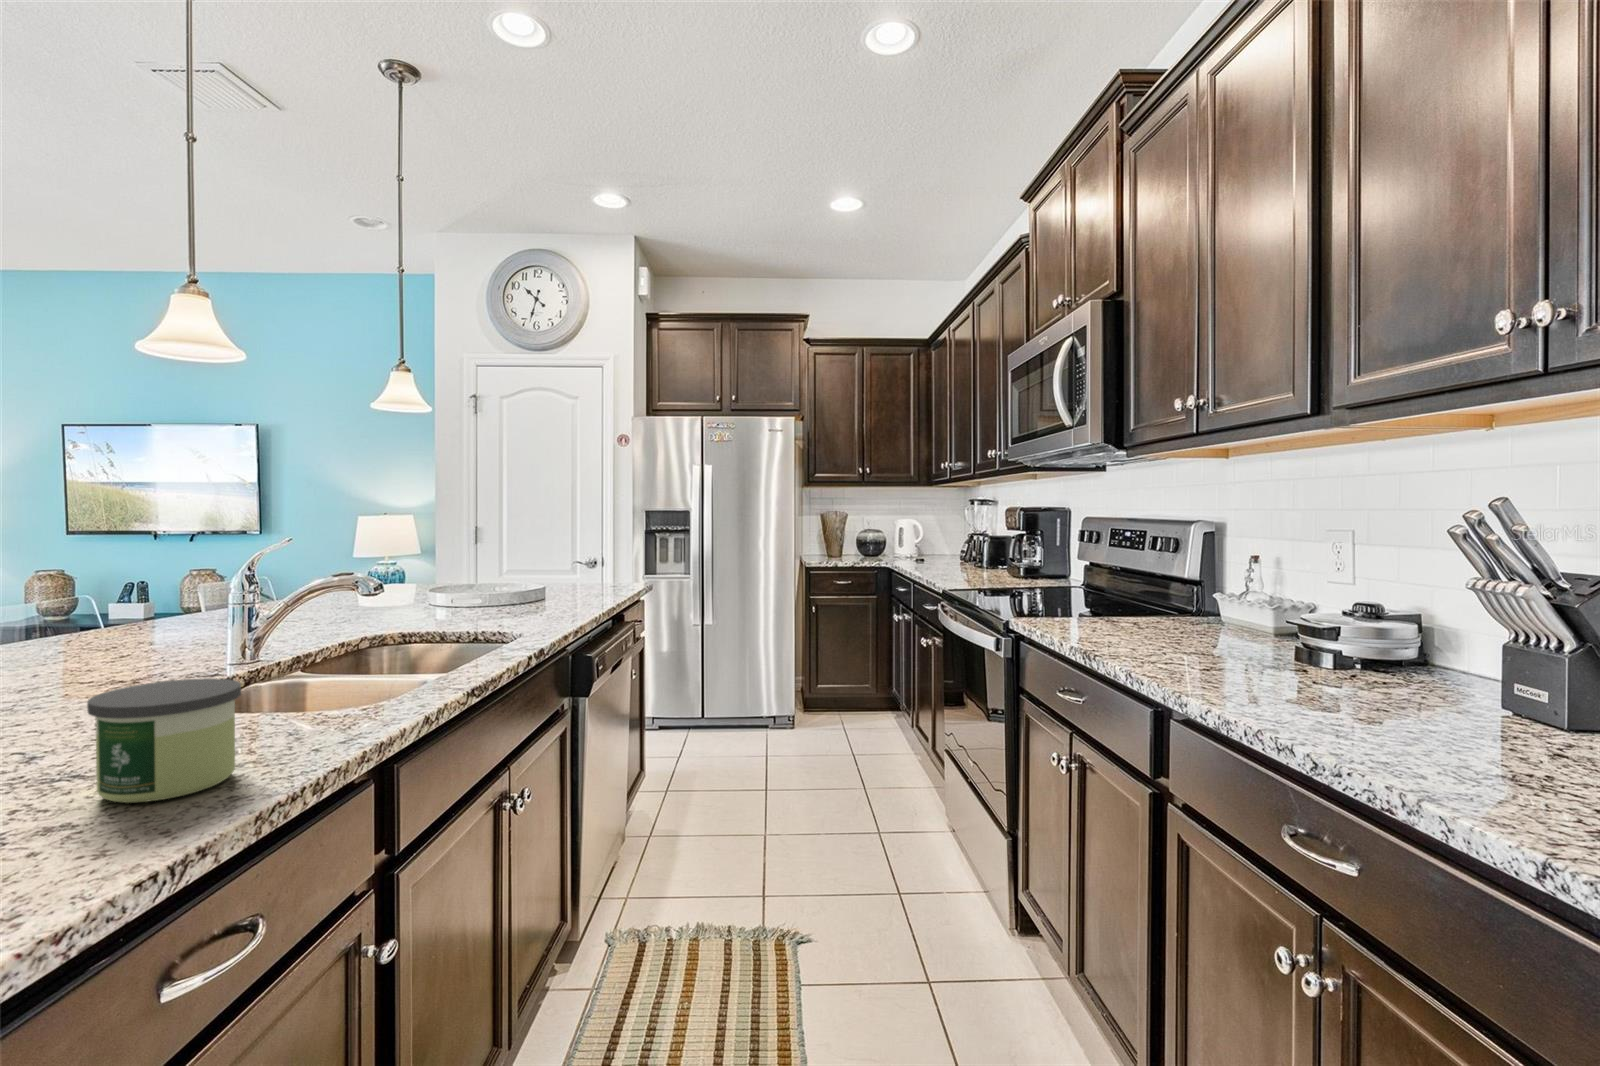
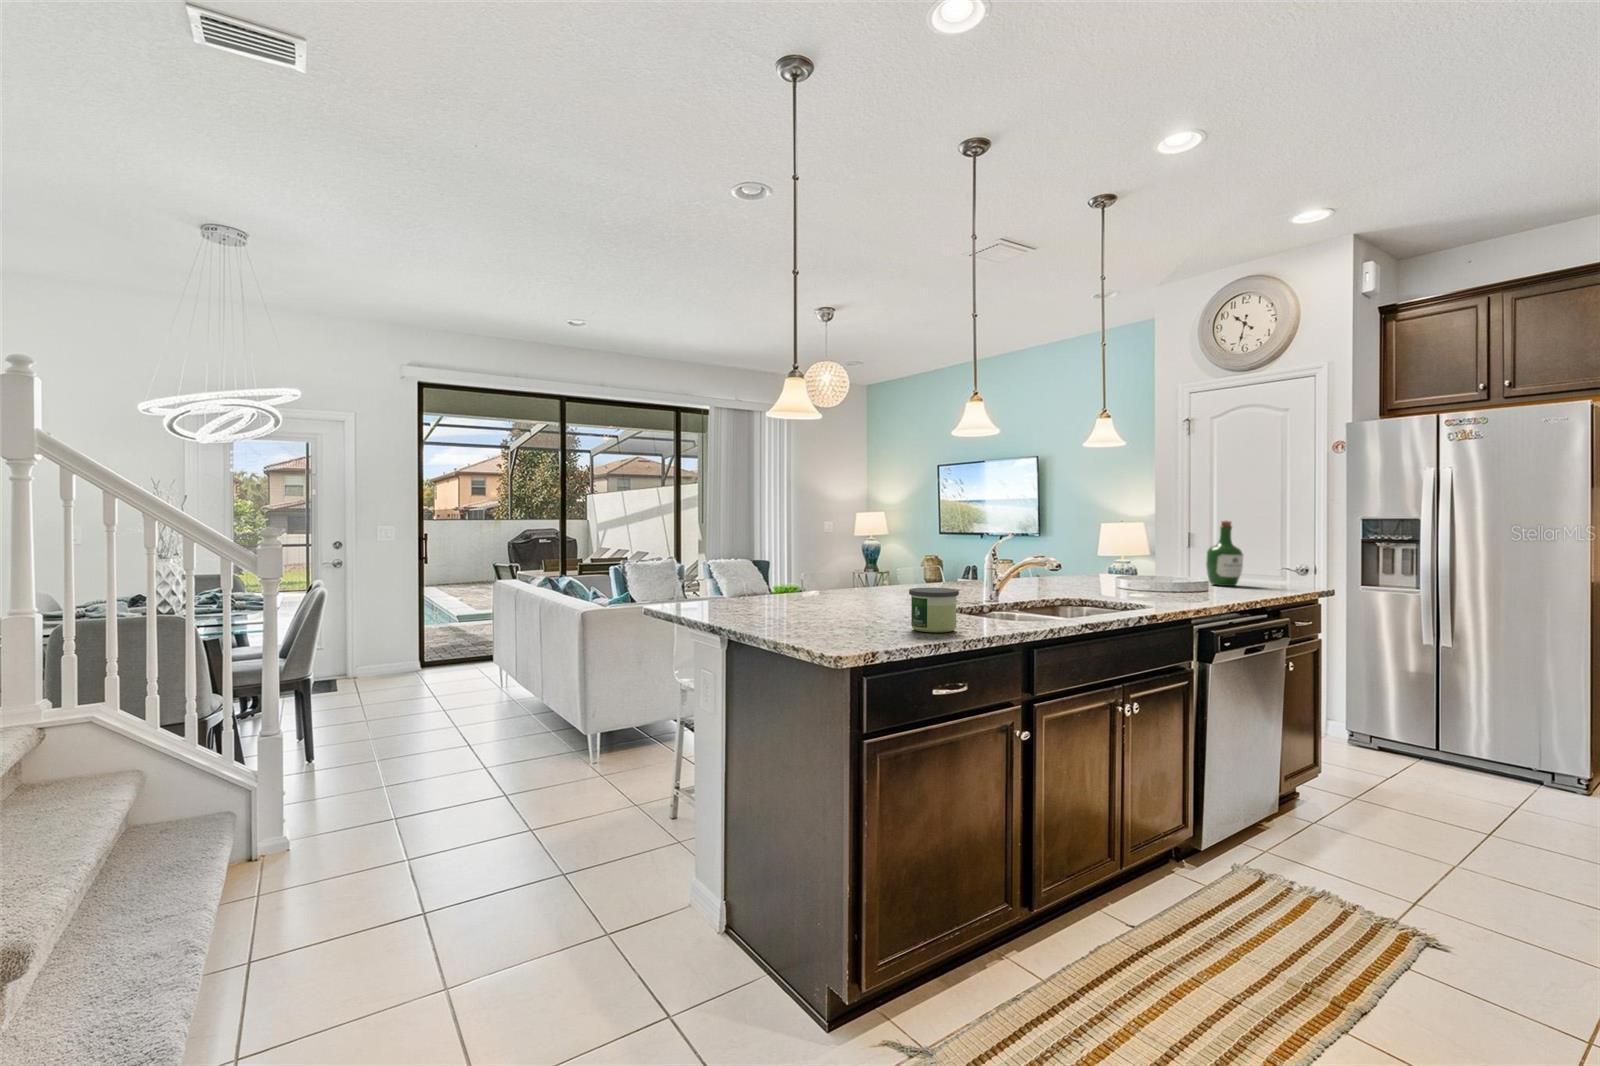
wine bottle: none [527,515,567,592] -> present [1206,520,1243,586]

